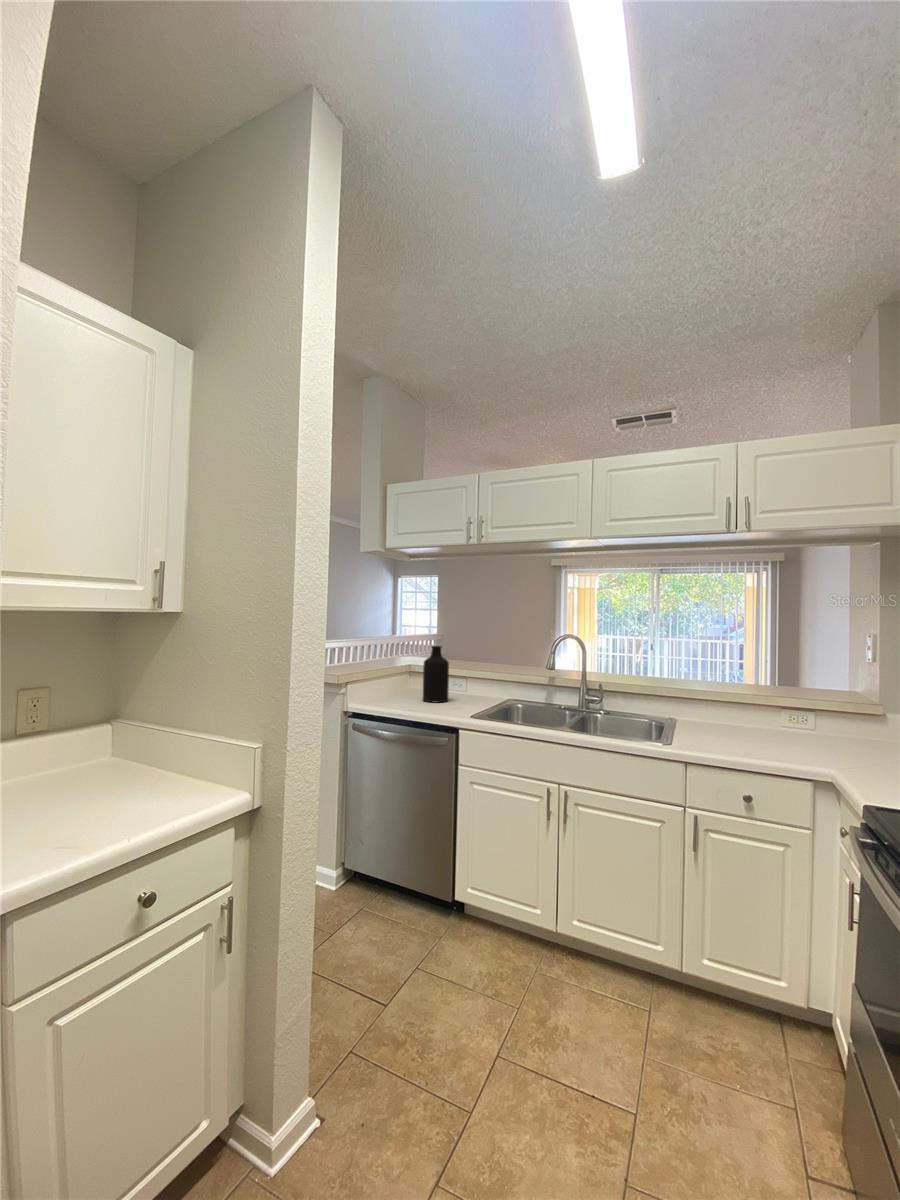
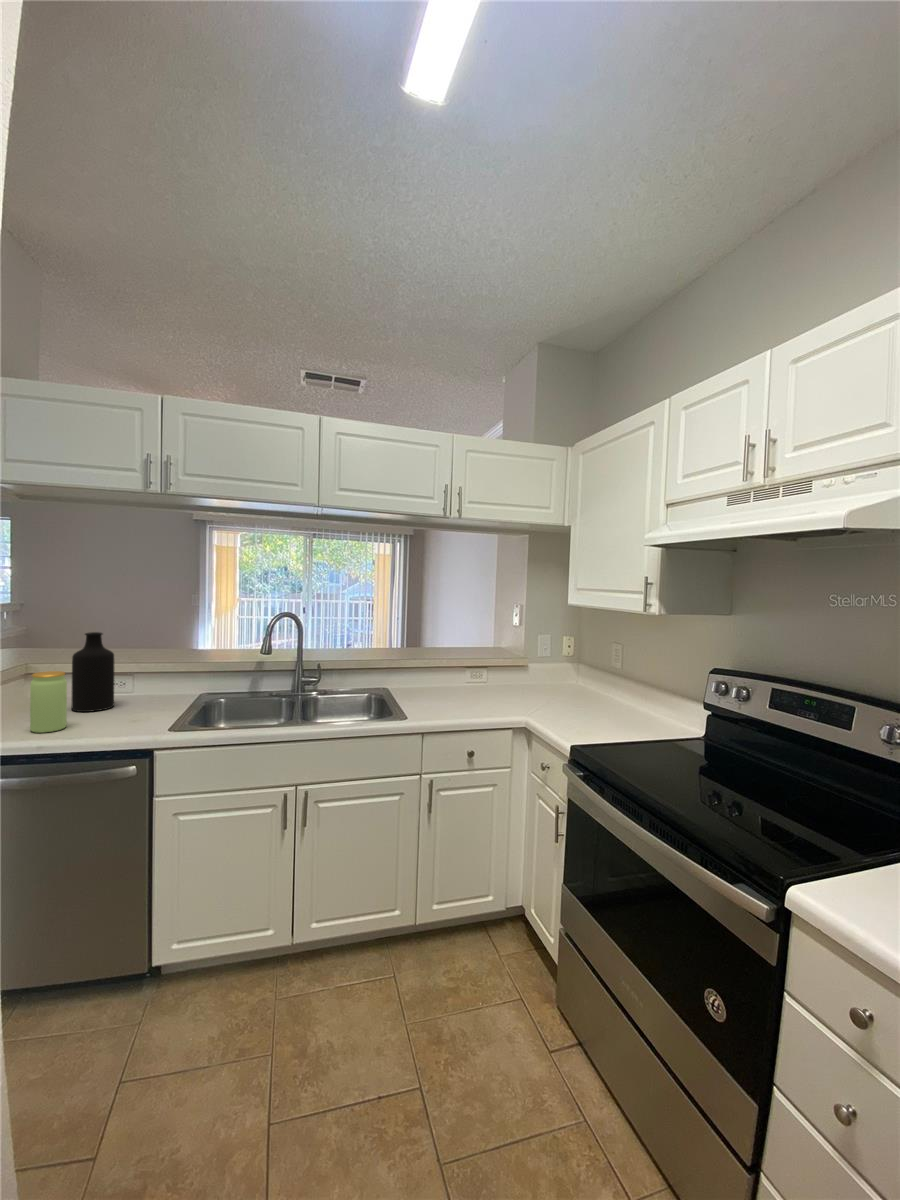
jar: none [393,669,413,710] -> present [30,671,67,733]

